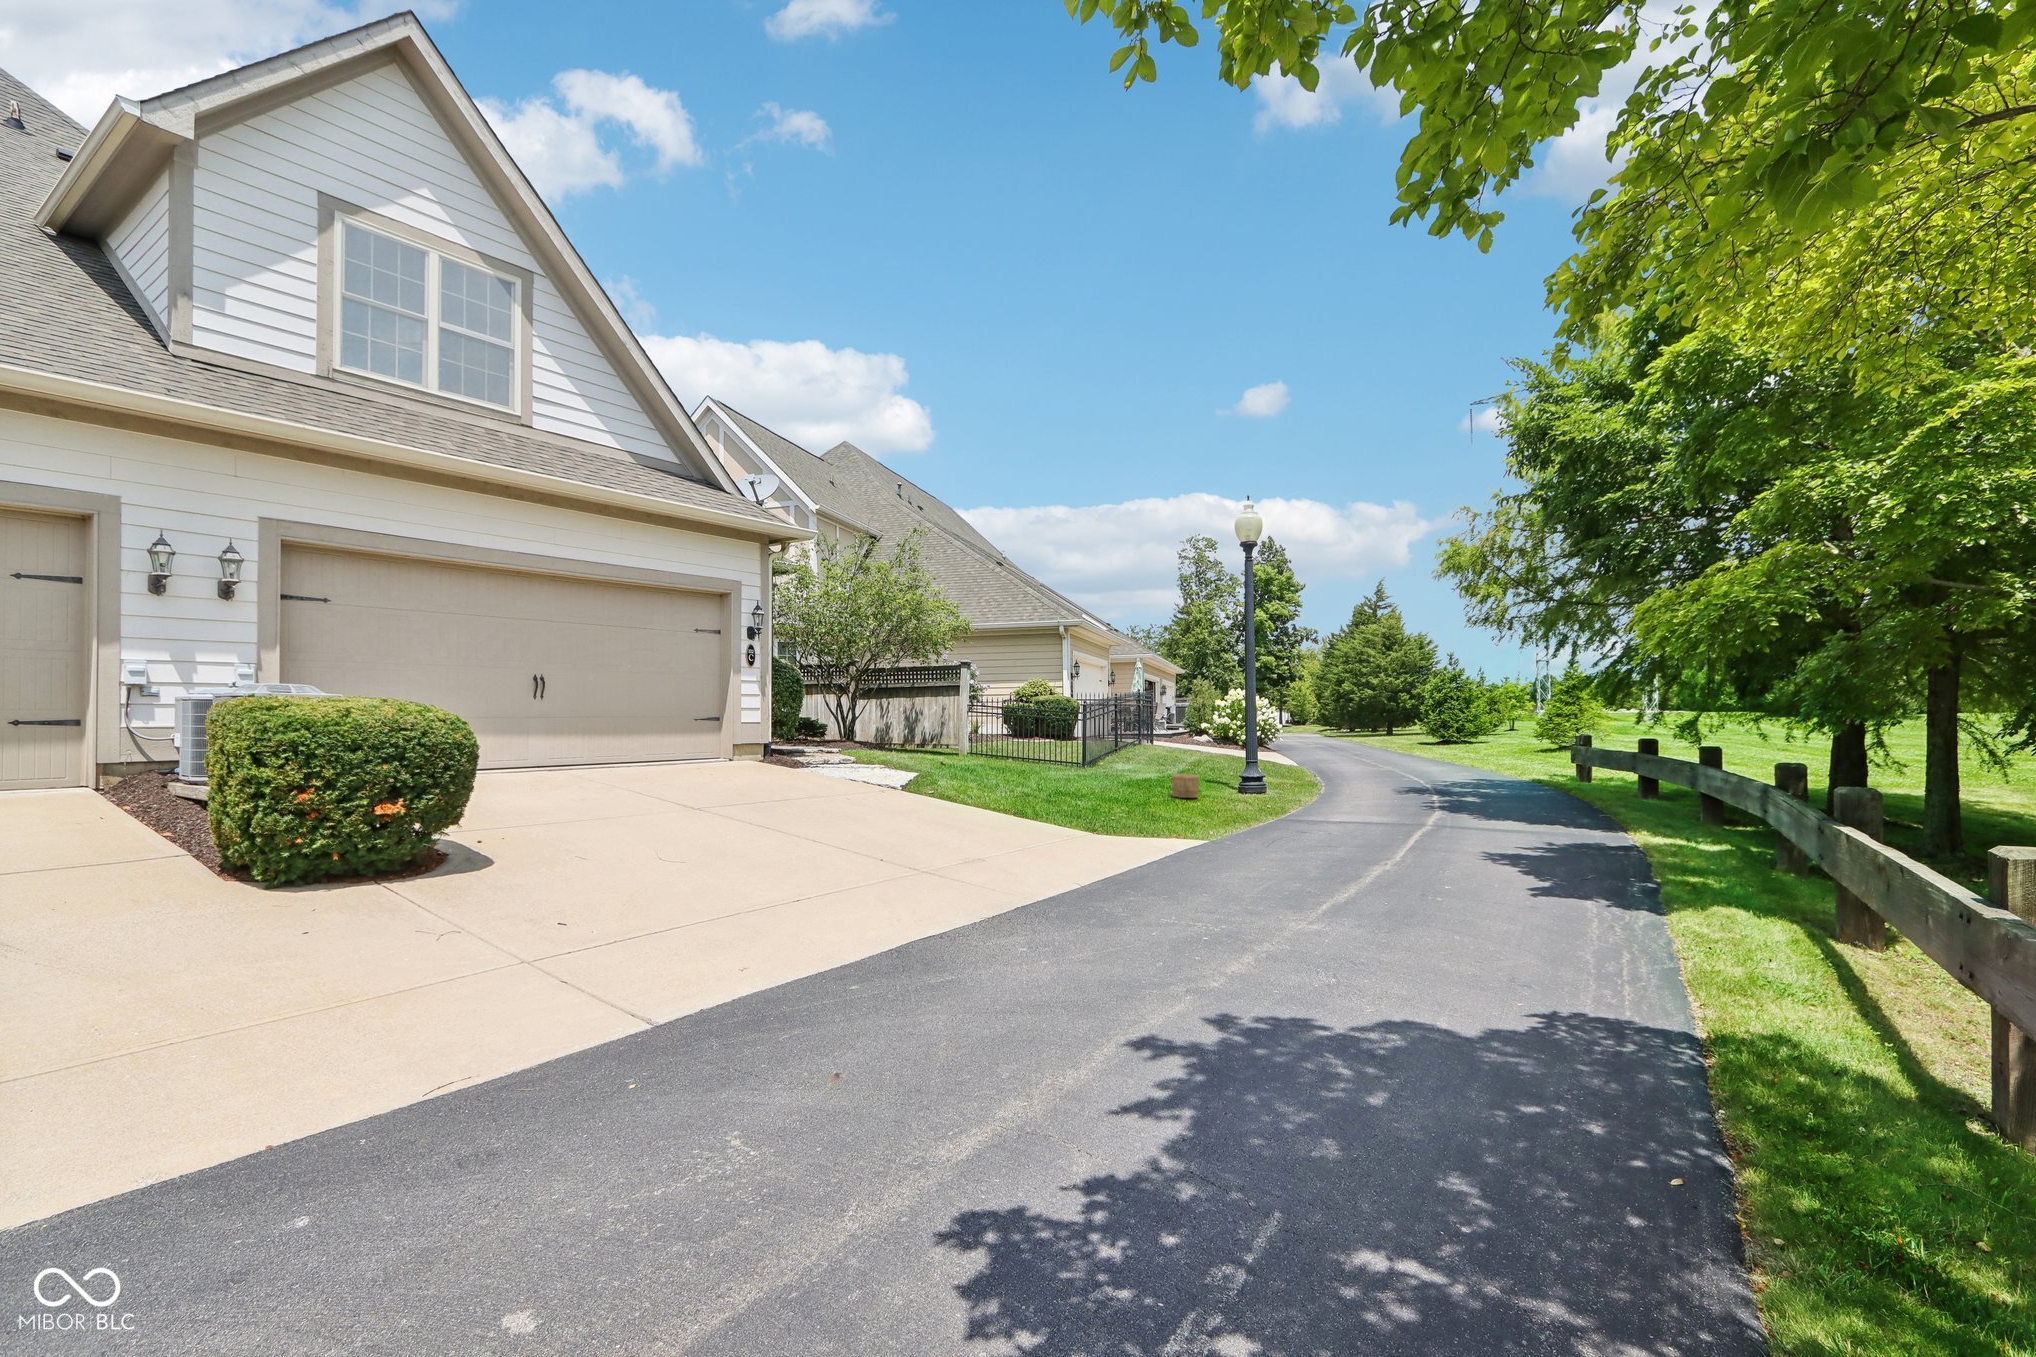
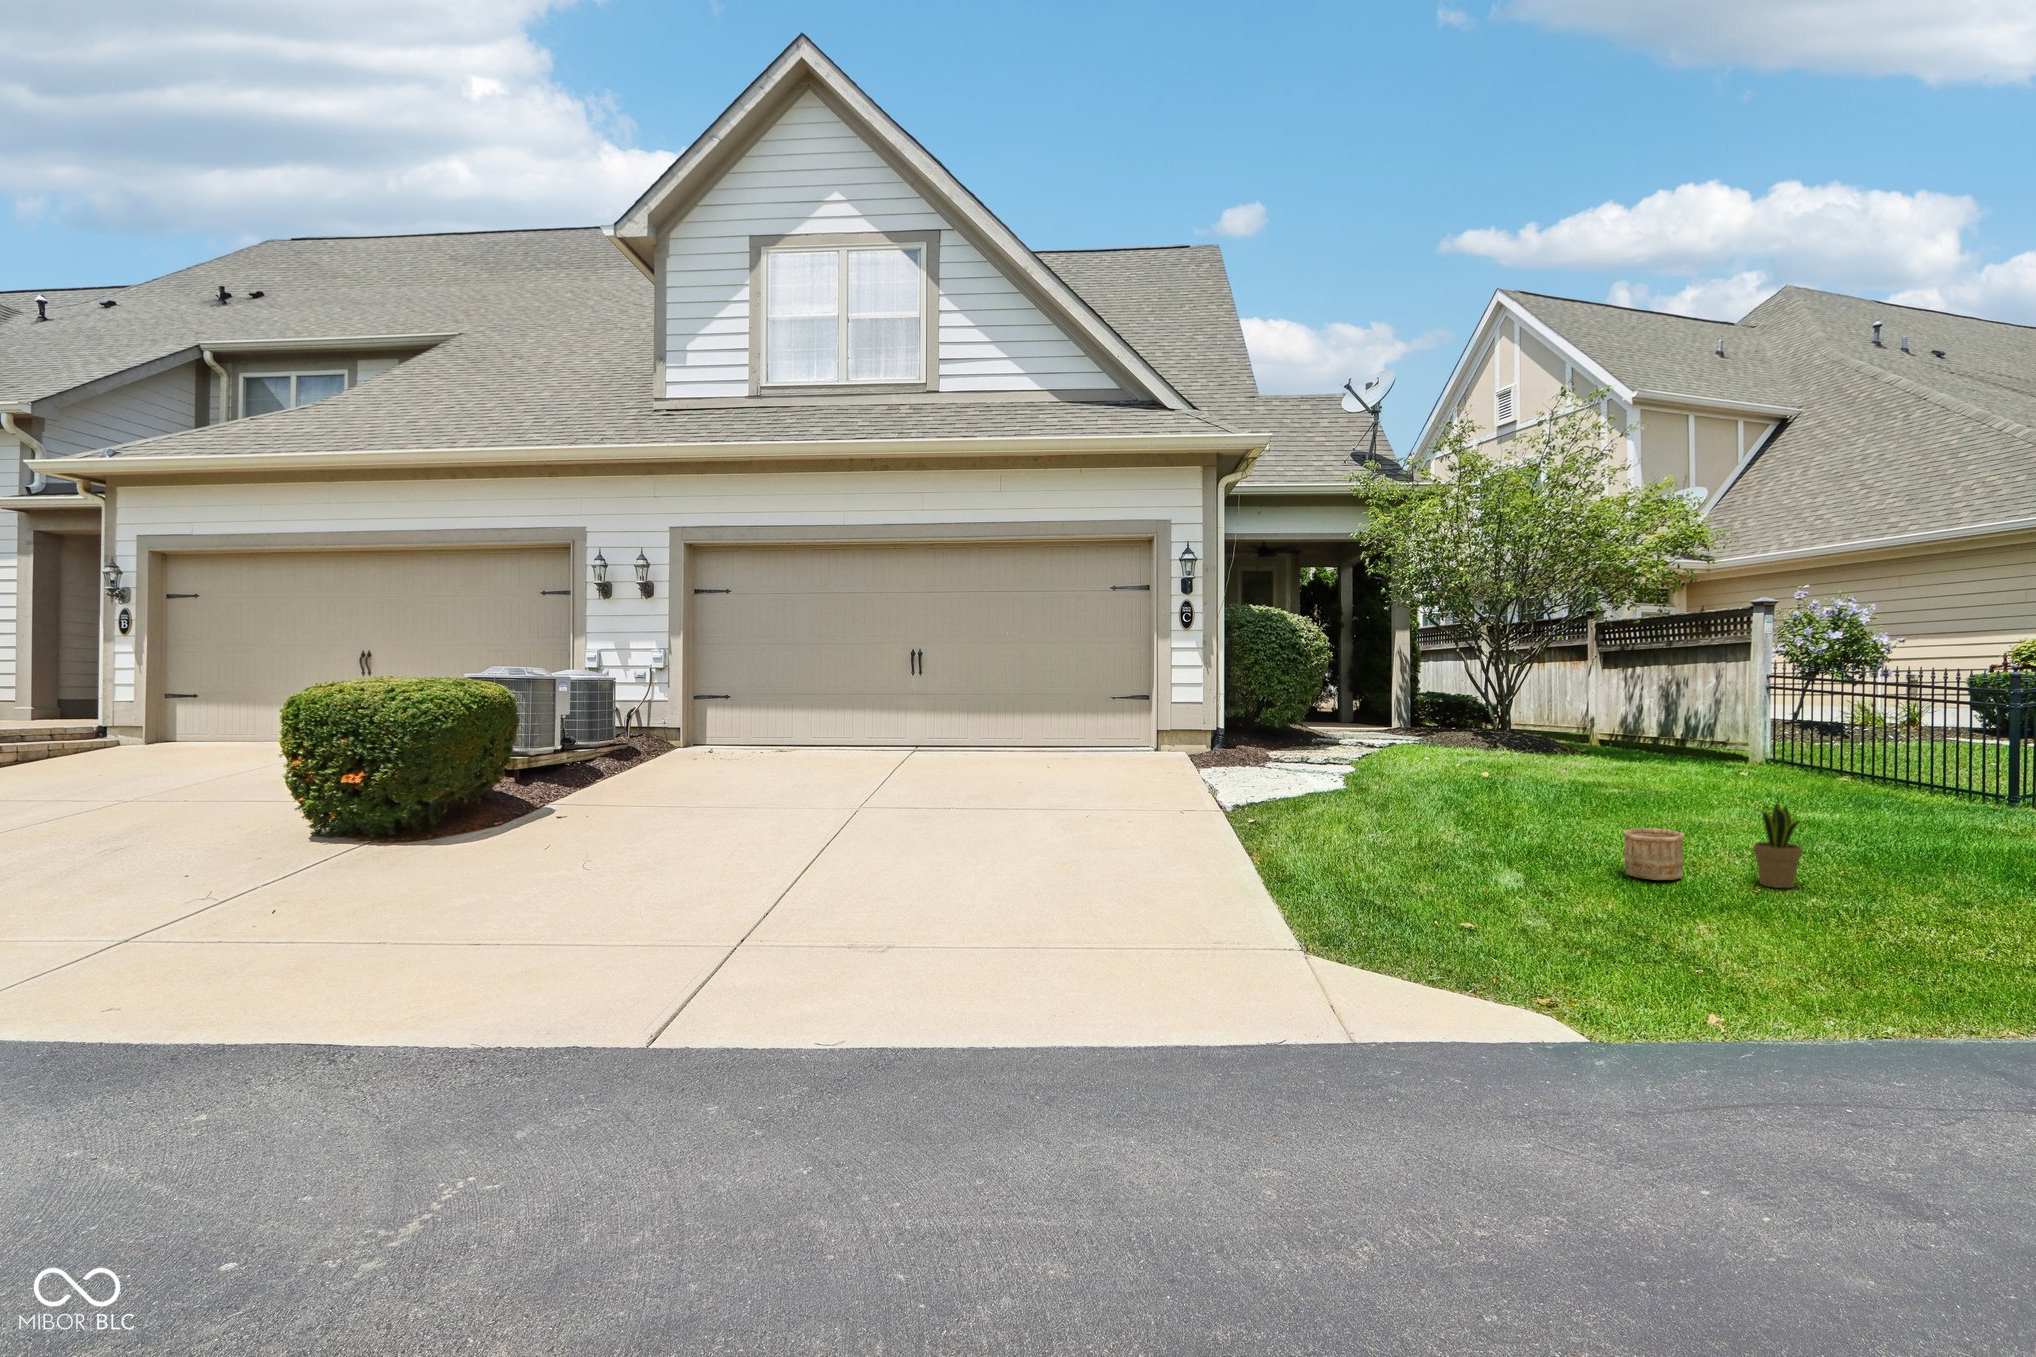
potted plant: none [1212,756,1235,796] -> present [1753,804,1805,888]

